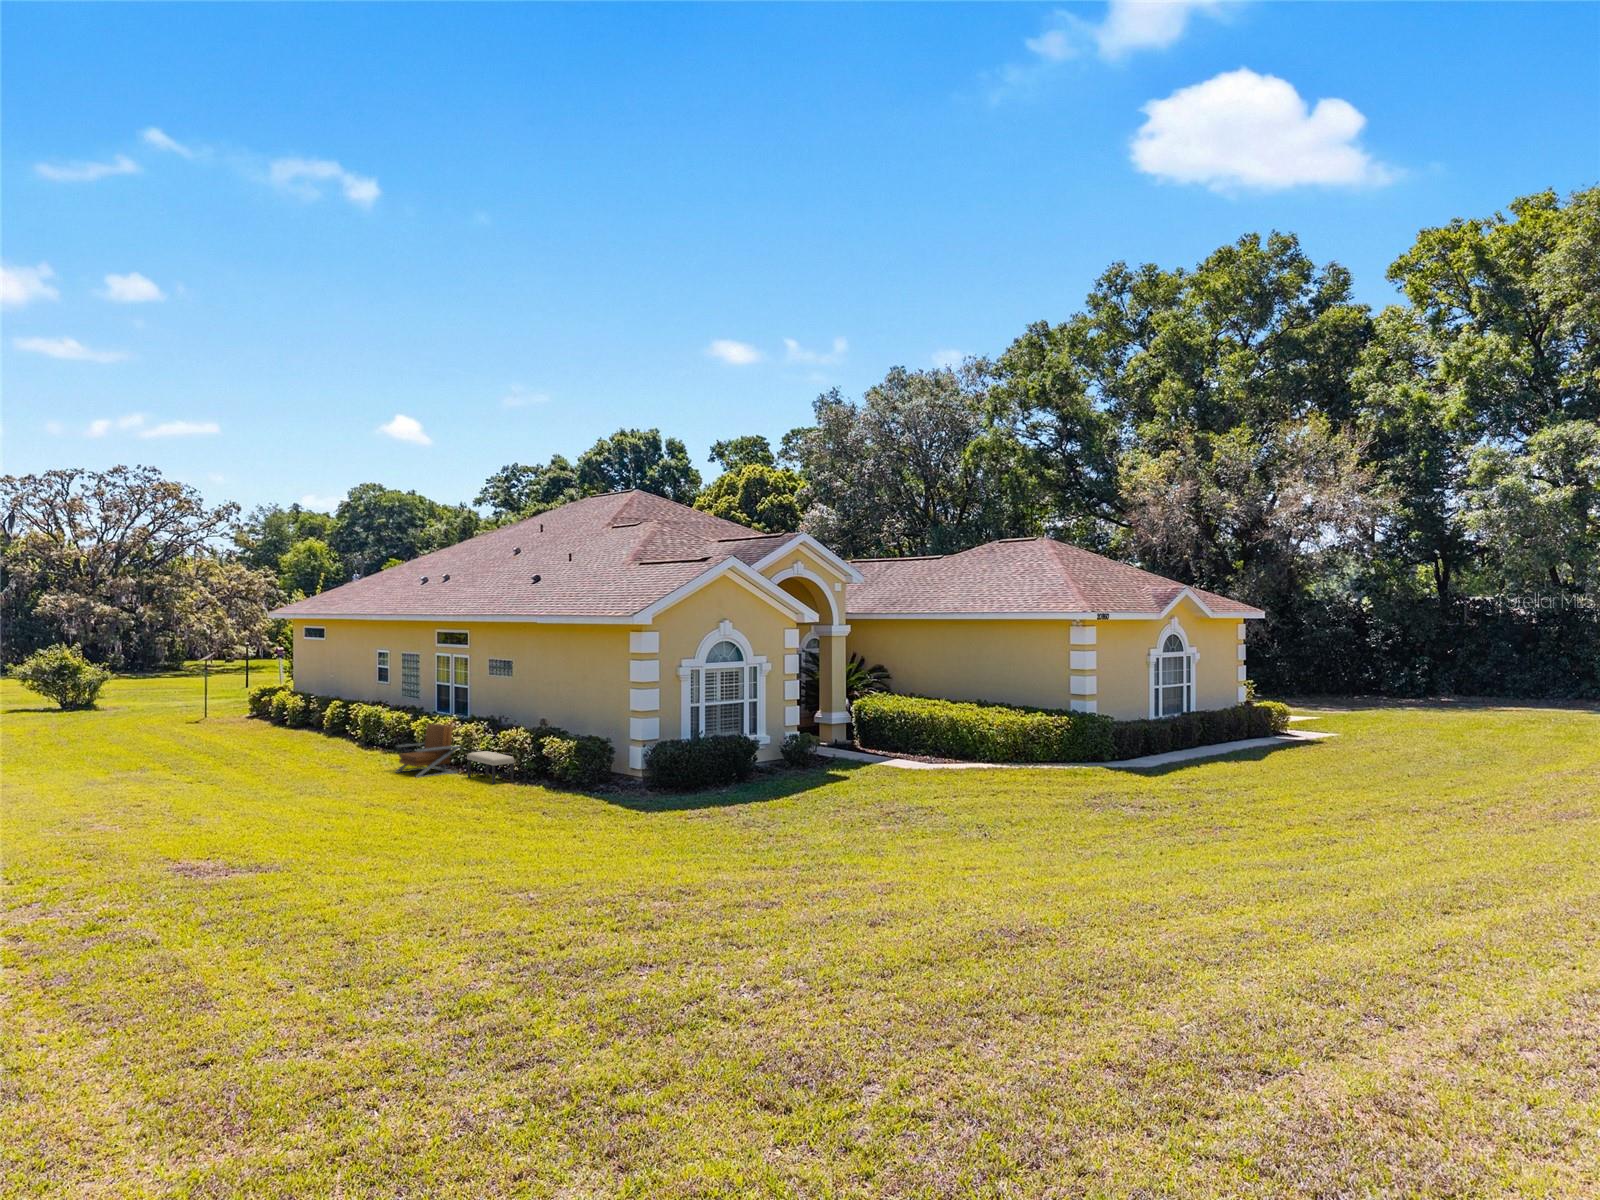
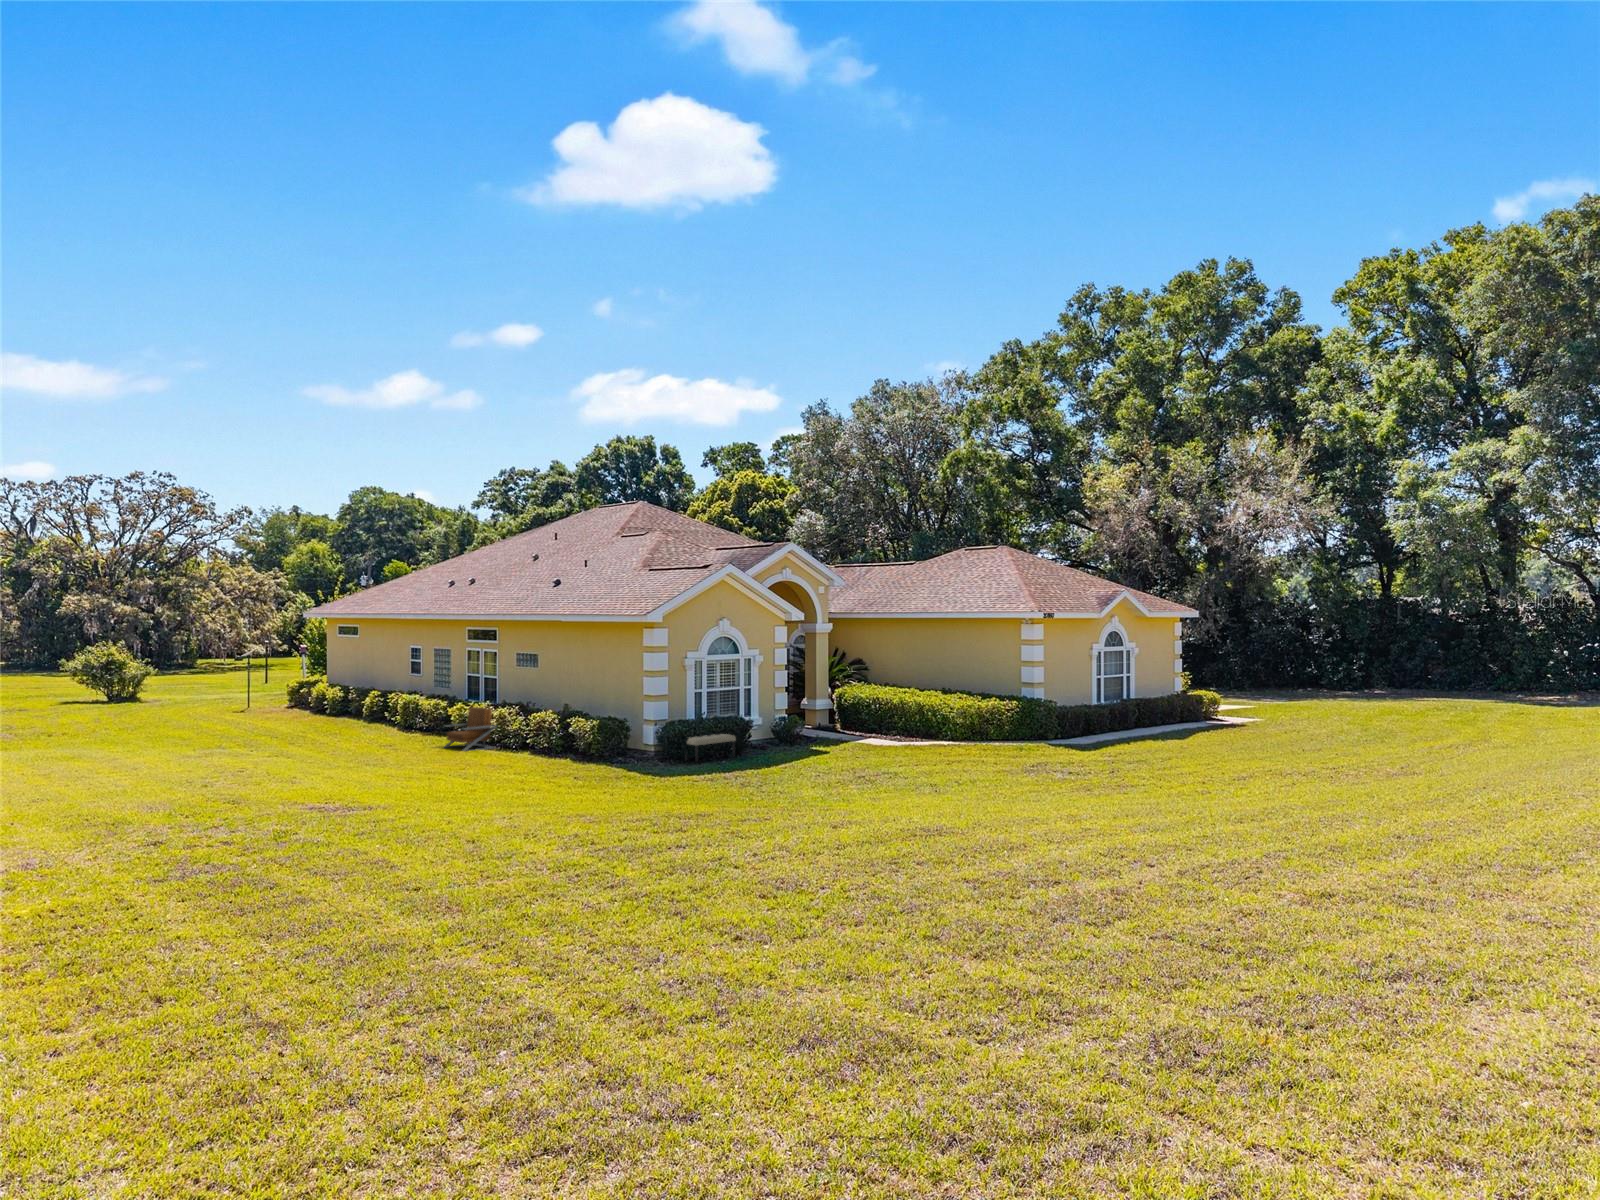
bench: present [467,751,515,784] -> present [685,734,736,761]

